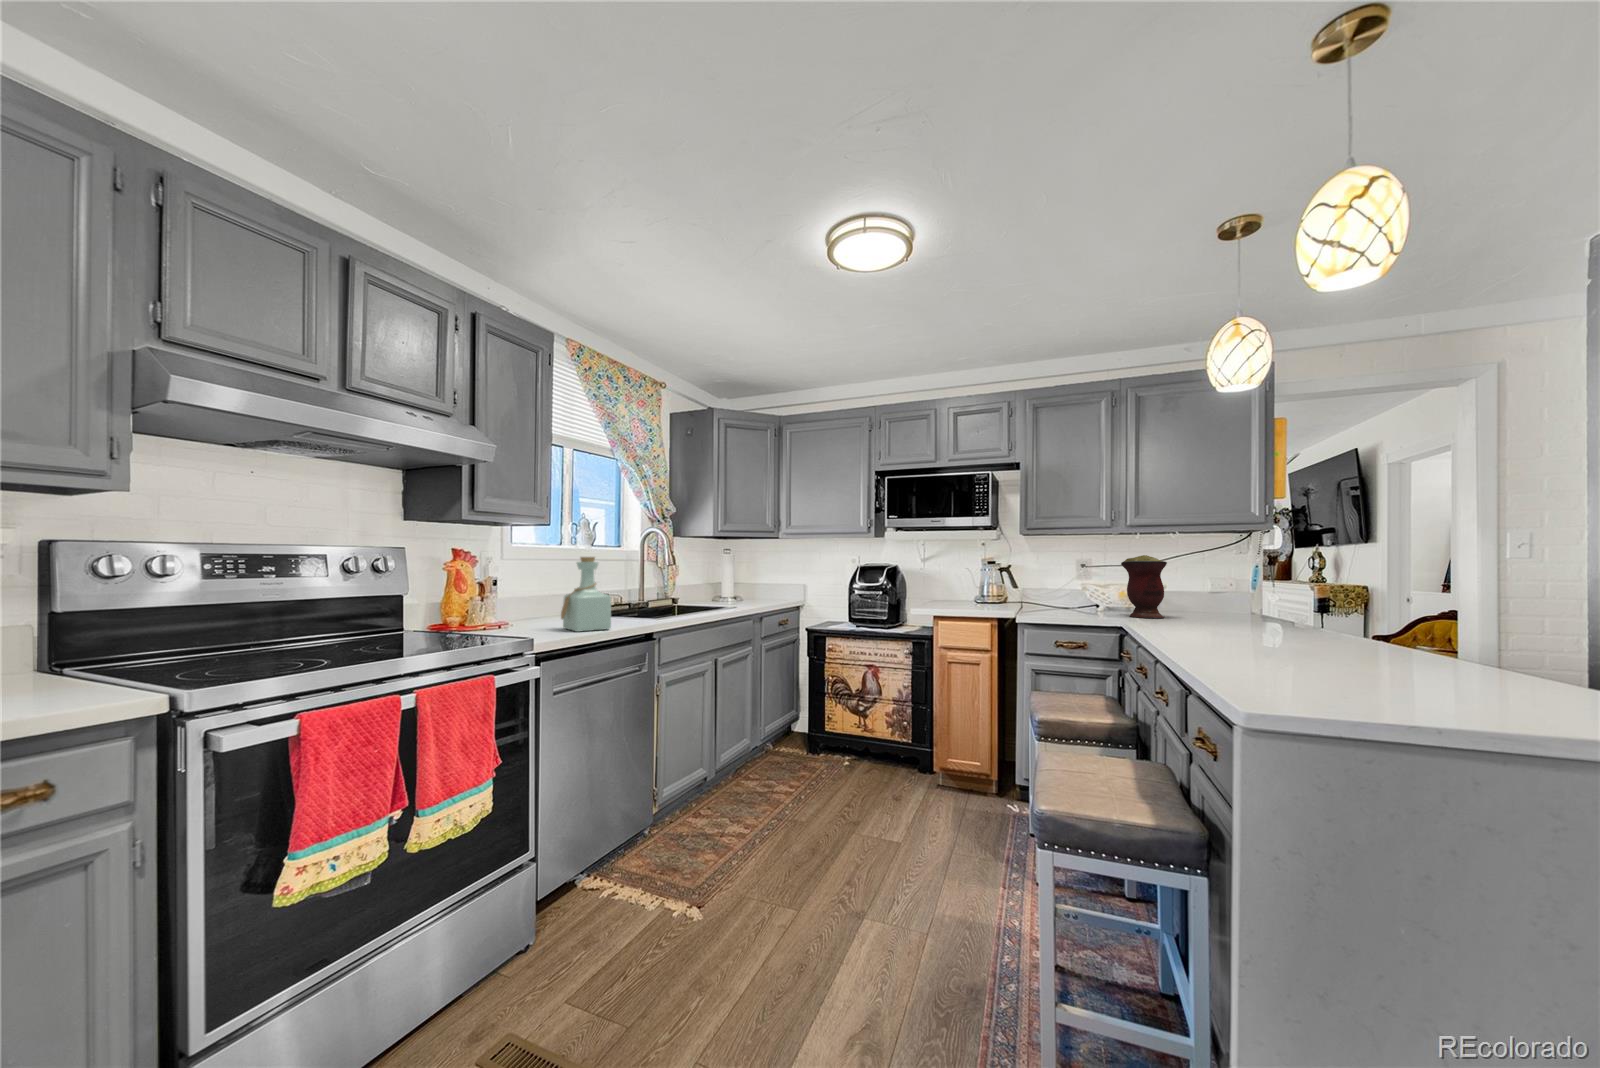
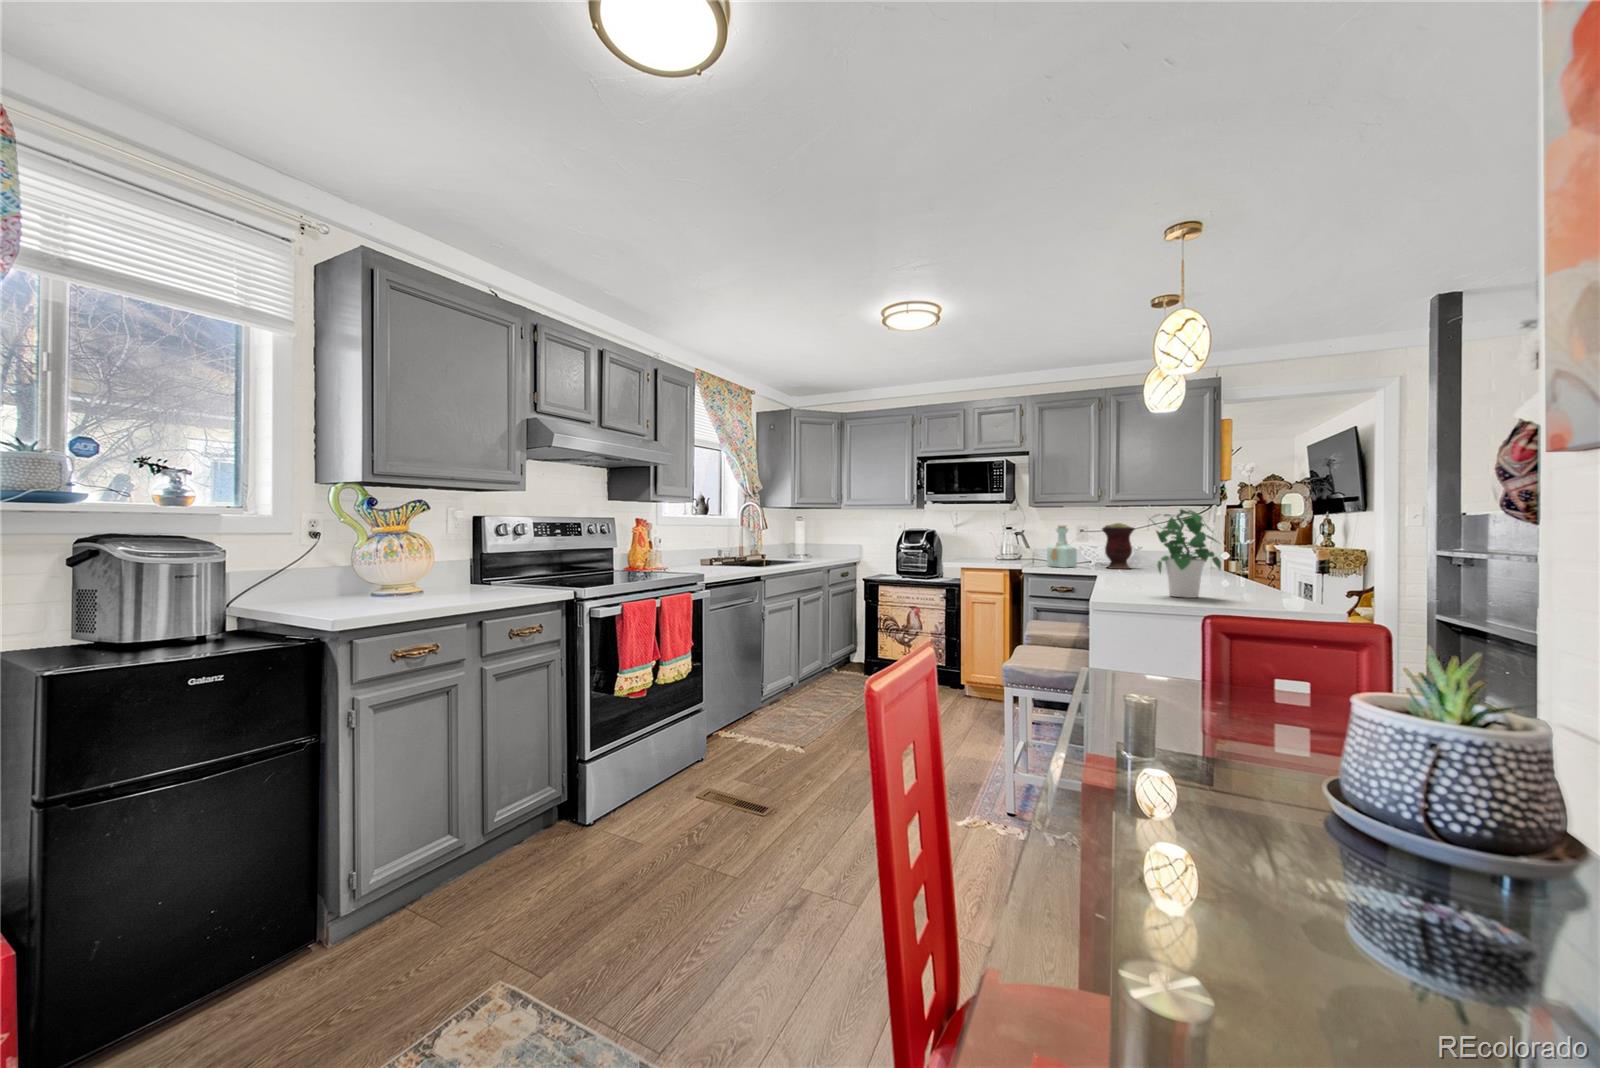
potted plant: none [1301,524,1478,699] -> present [1149,509,1221,598]
bottle: present [561,557,611,632] -> present [1047,526,1077,568]

